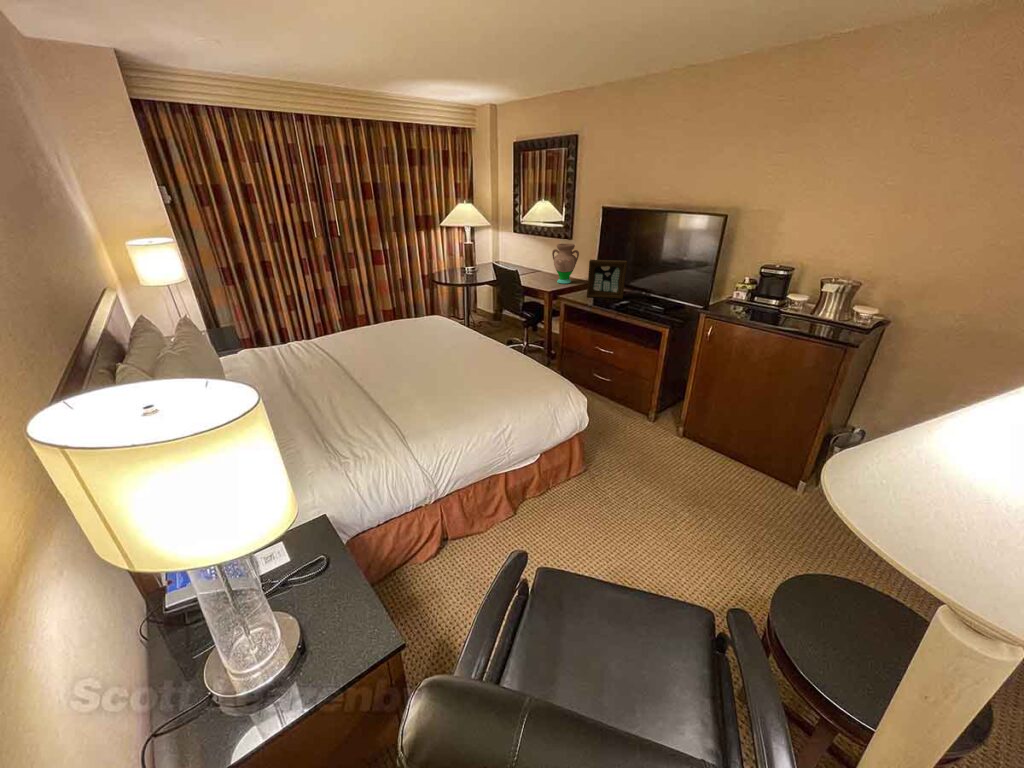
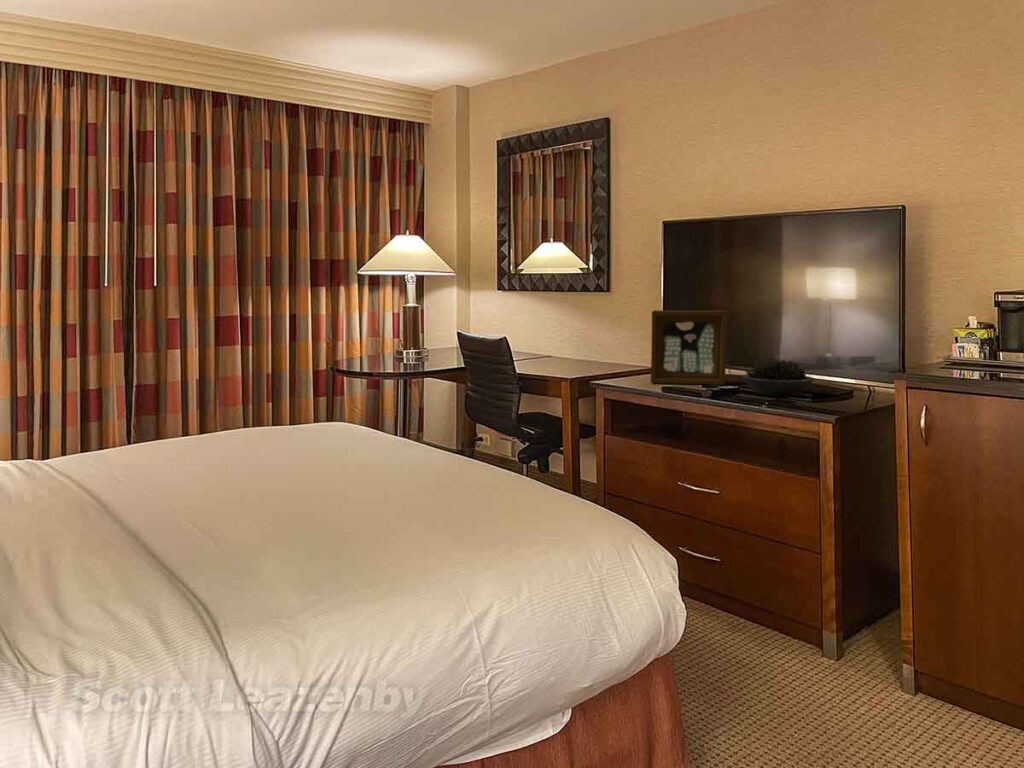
vase: present [552,244,579,284] -> none [577,296,630,371]
succulent plant: none [631,290,666,311] -> present [743,358,814,396]

